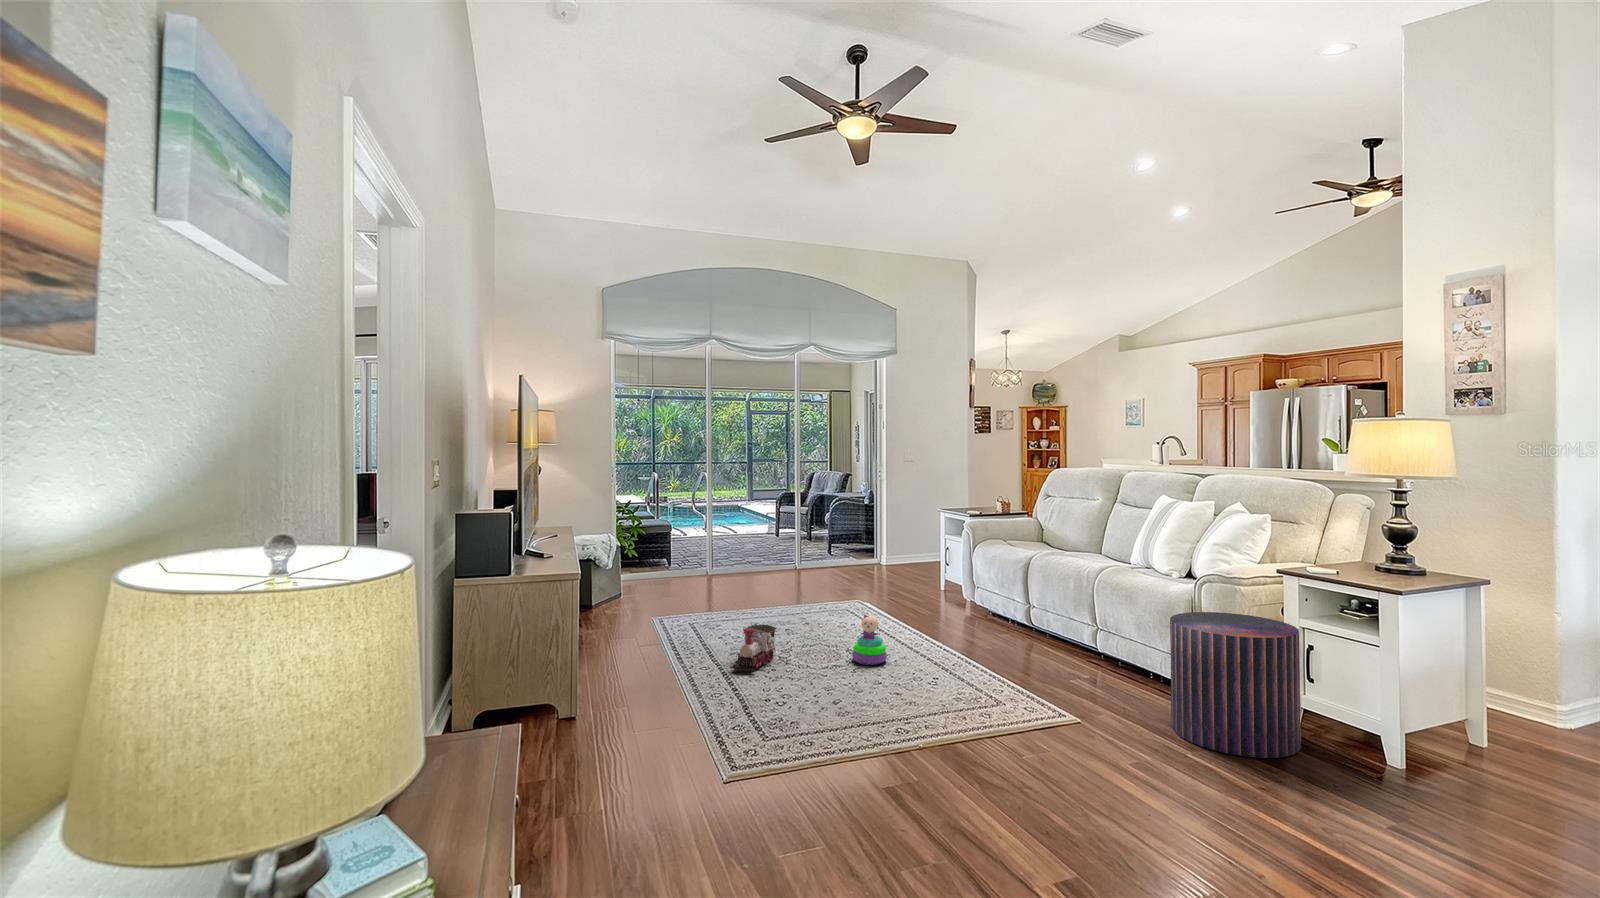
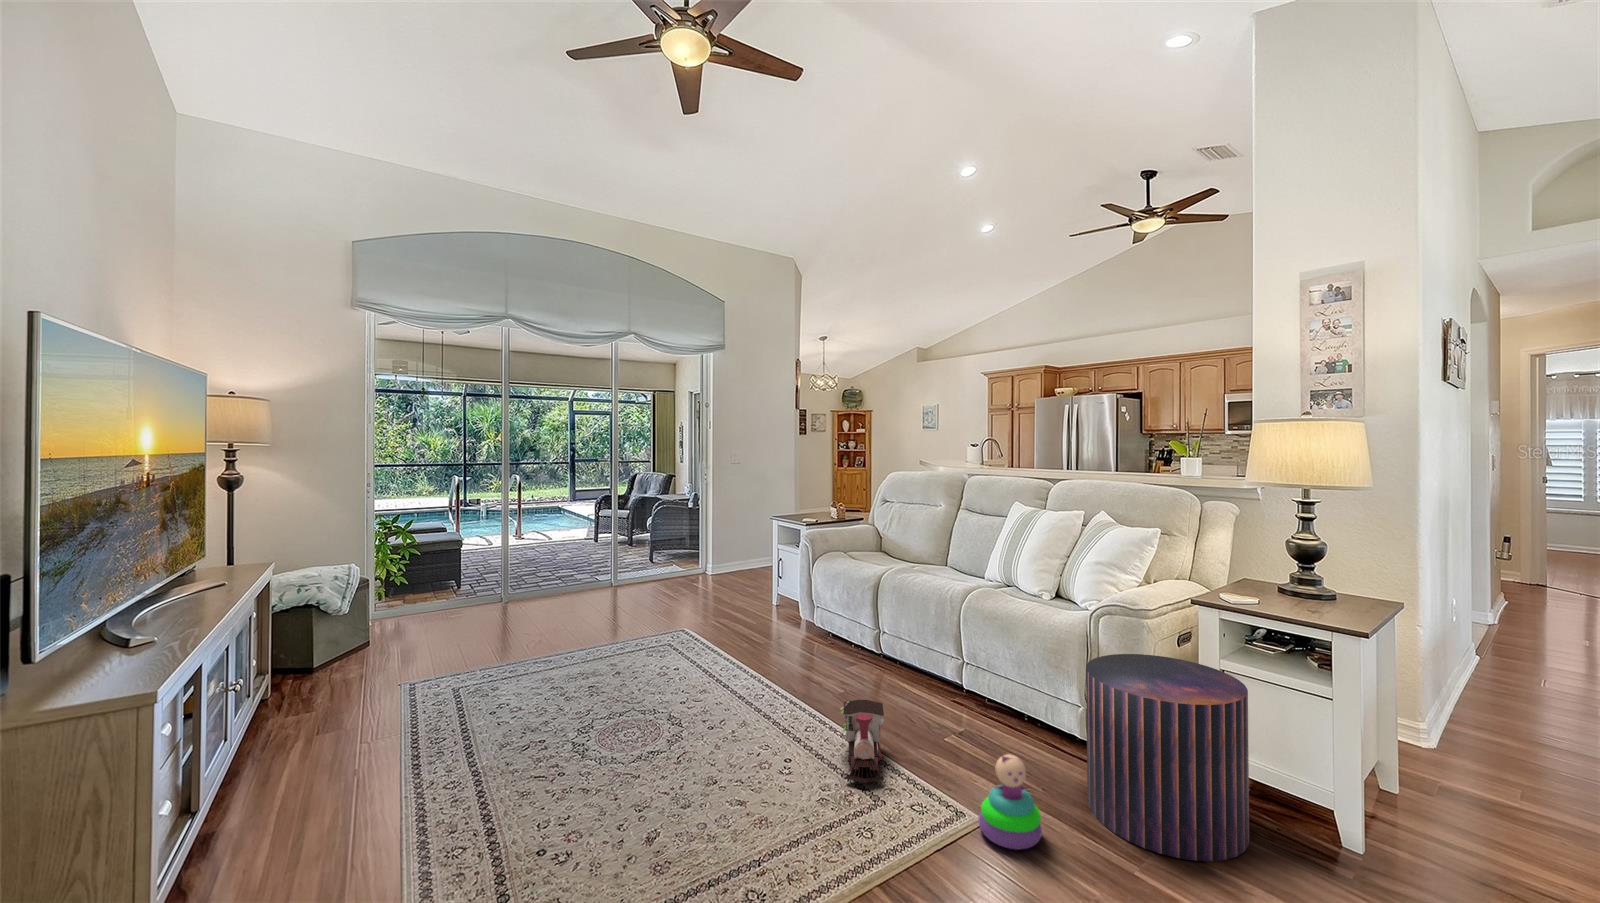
stacking toy: present [852,615,887,665] -> present [979,754,1042,850]
toy train: present [731,624,777,671] -> present [841,699,884,783]

